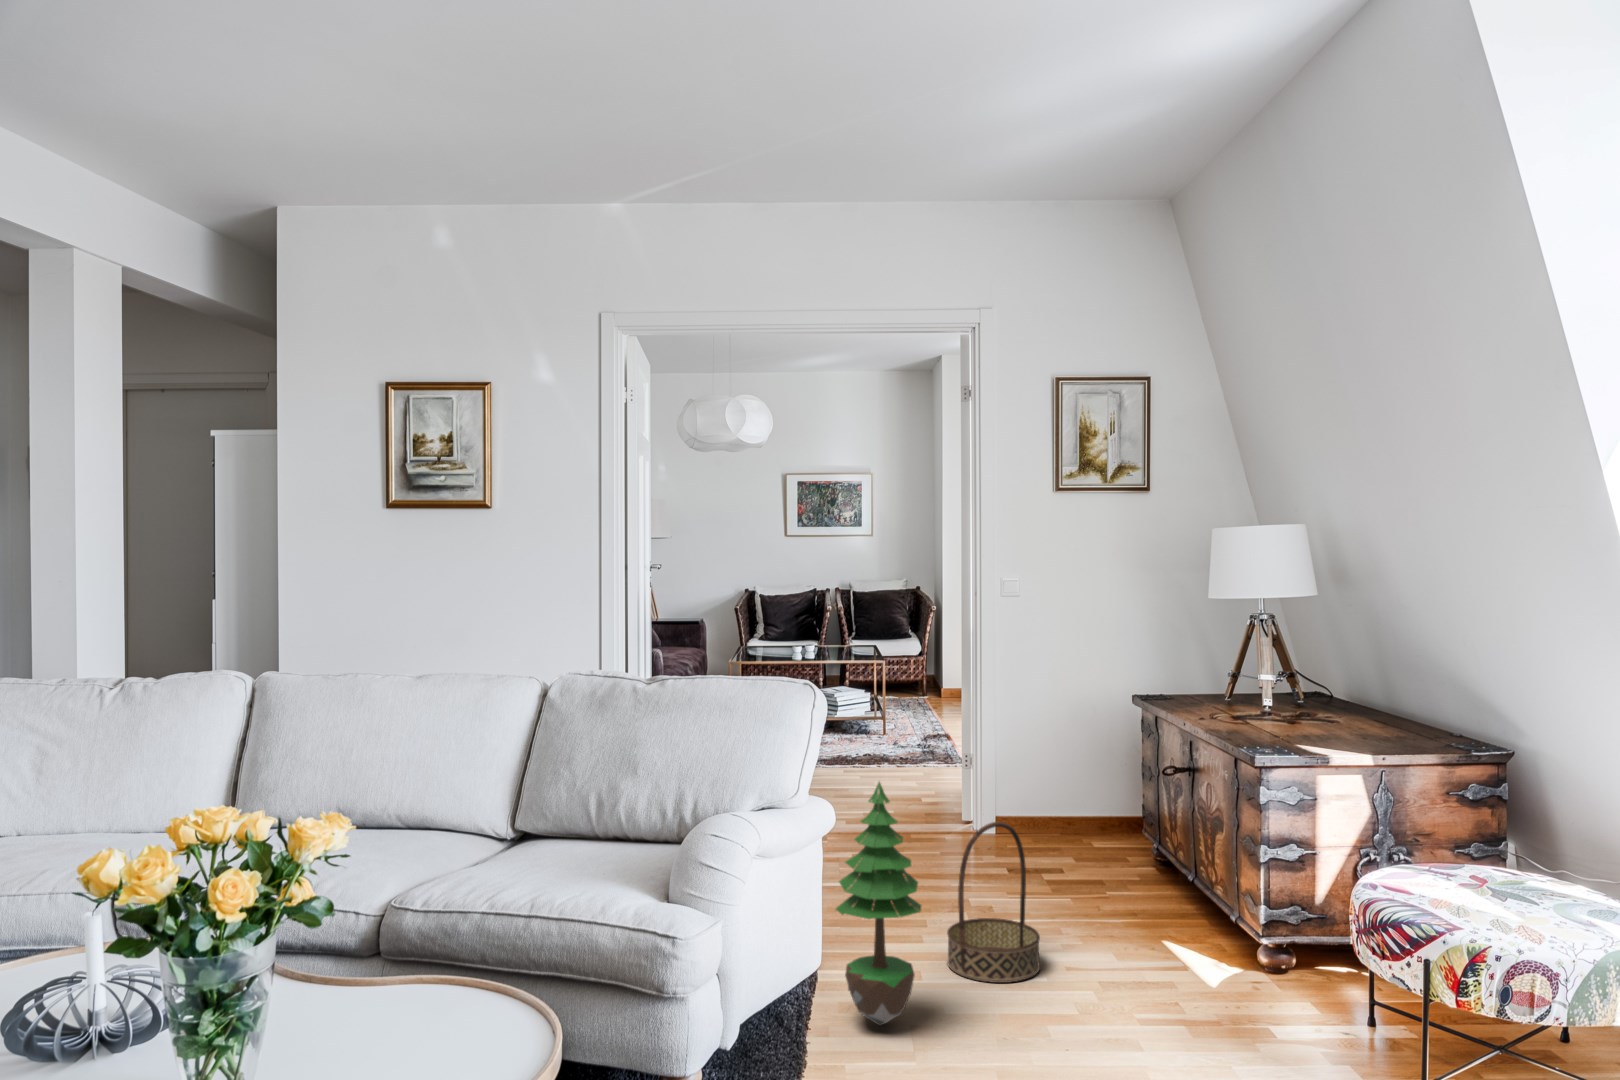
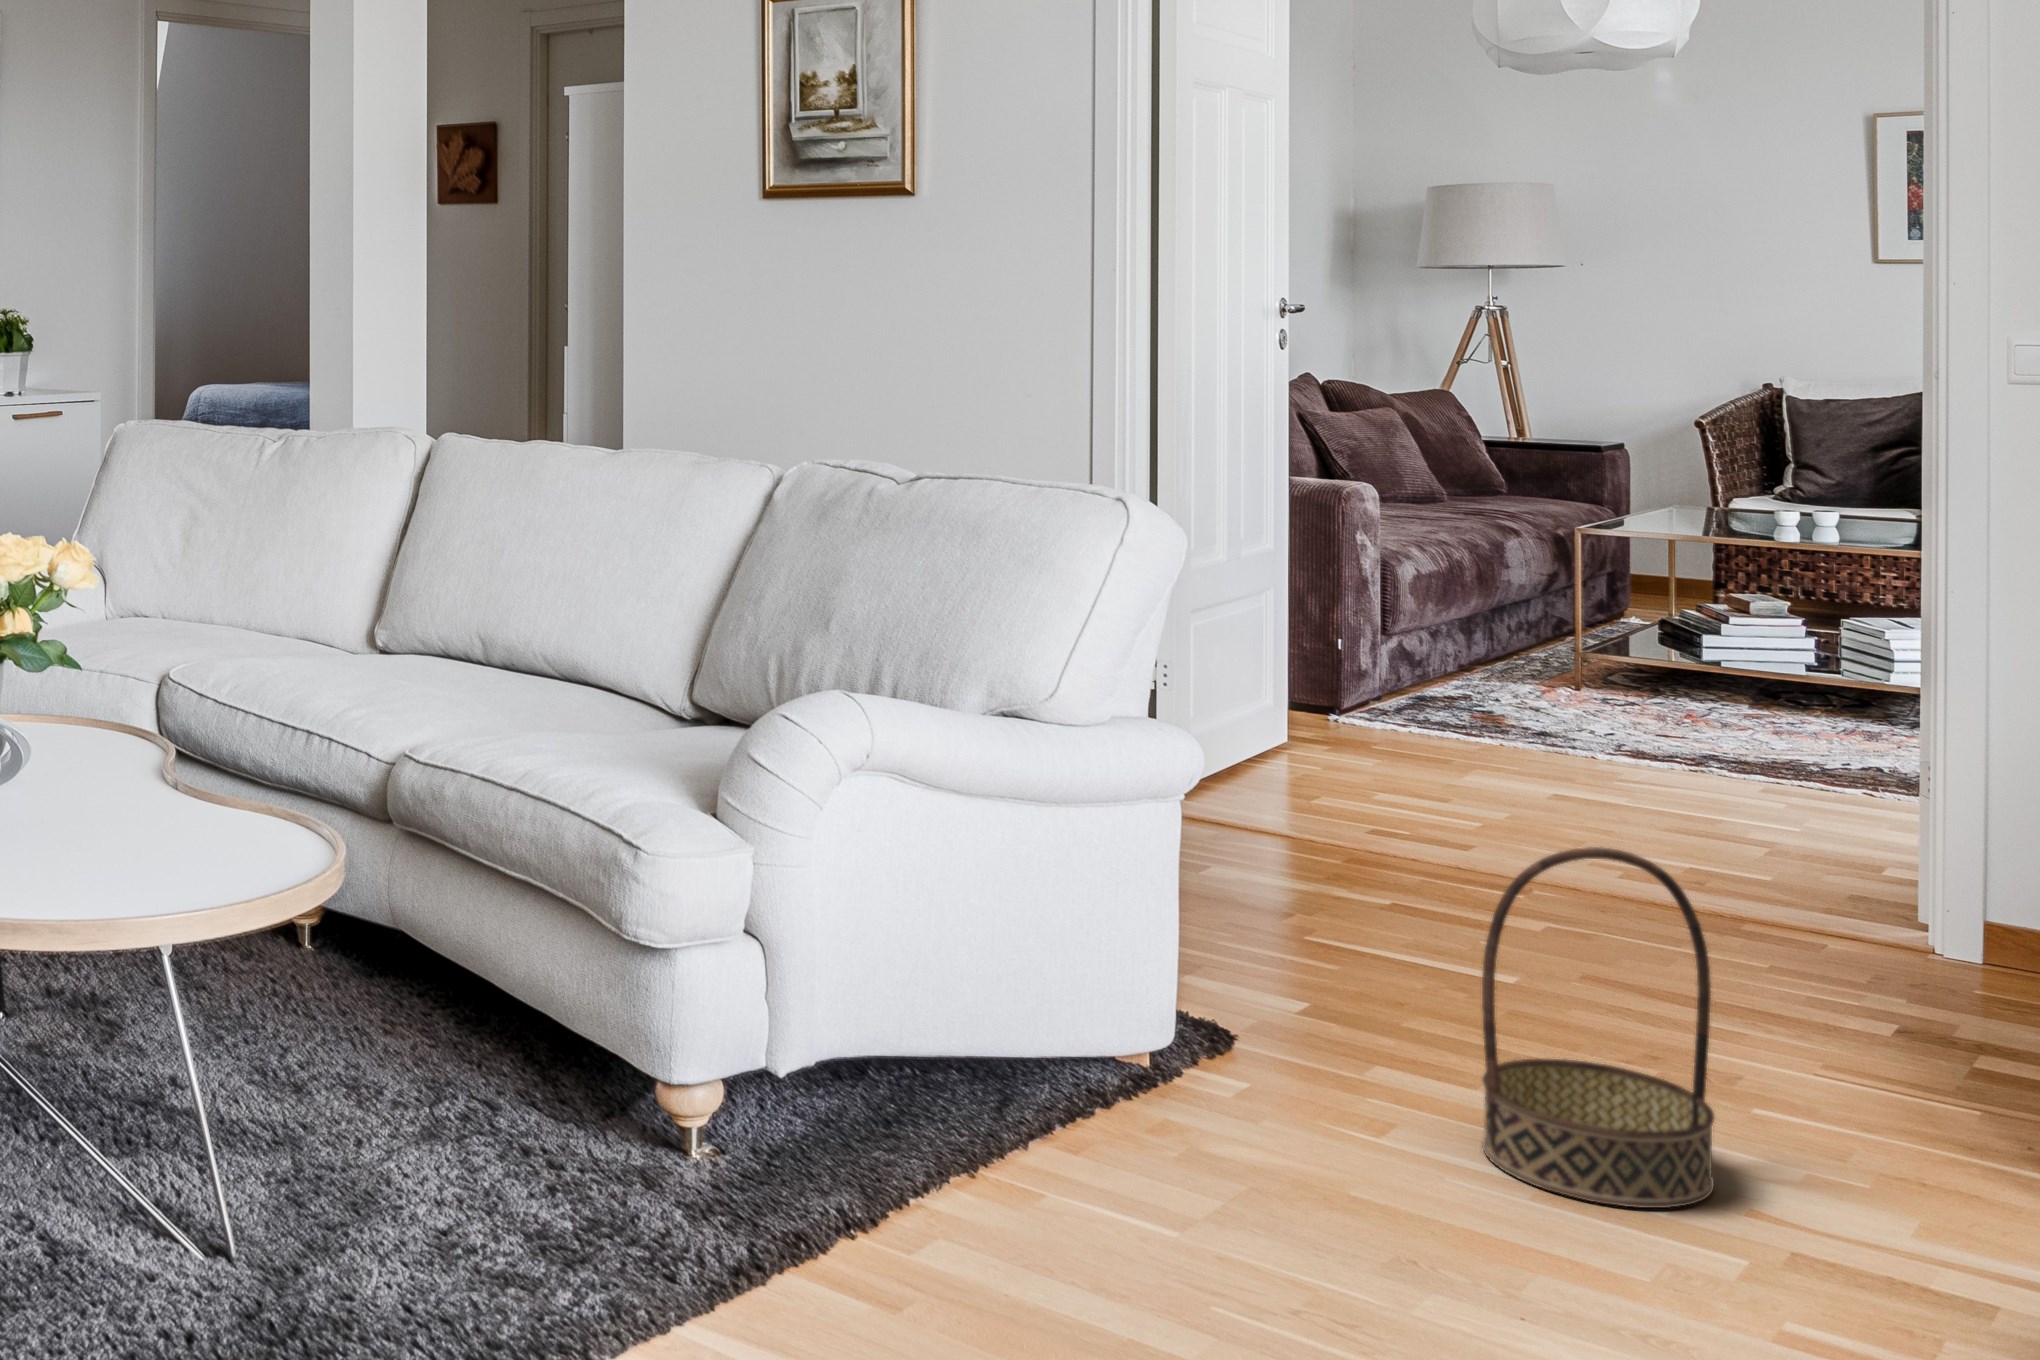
potted tree: present [836,782,921,1026] -> none [1101,689,1287,1178]

